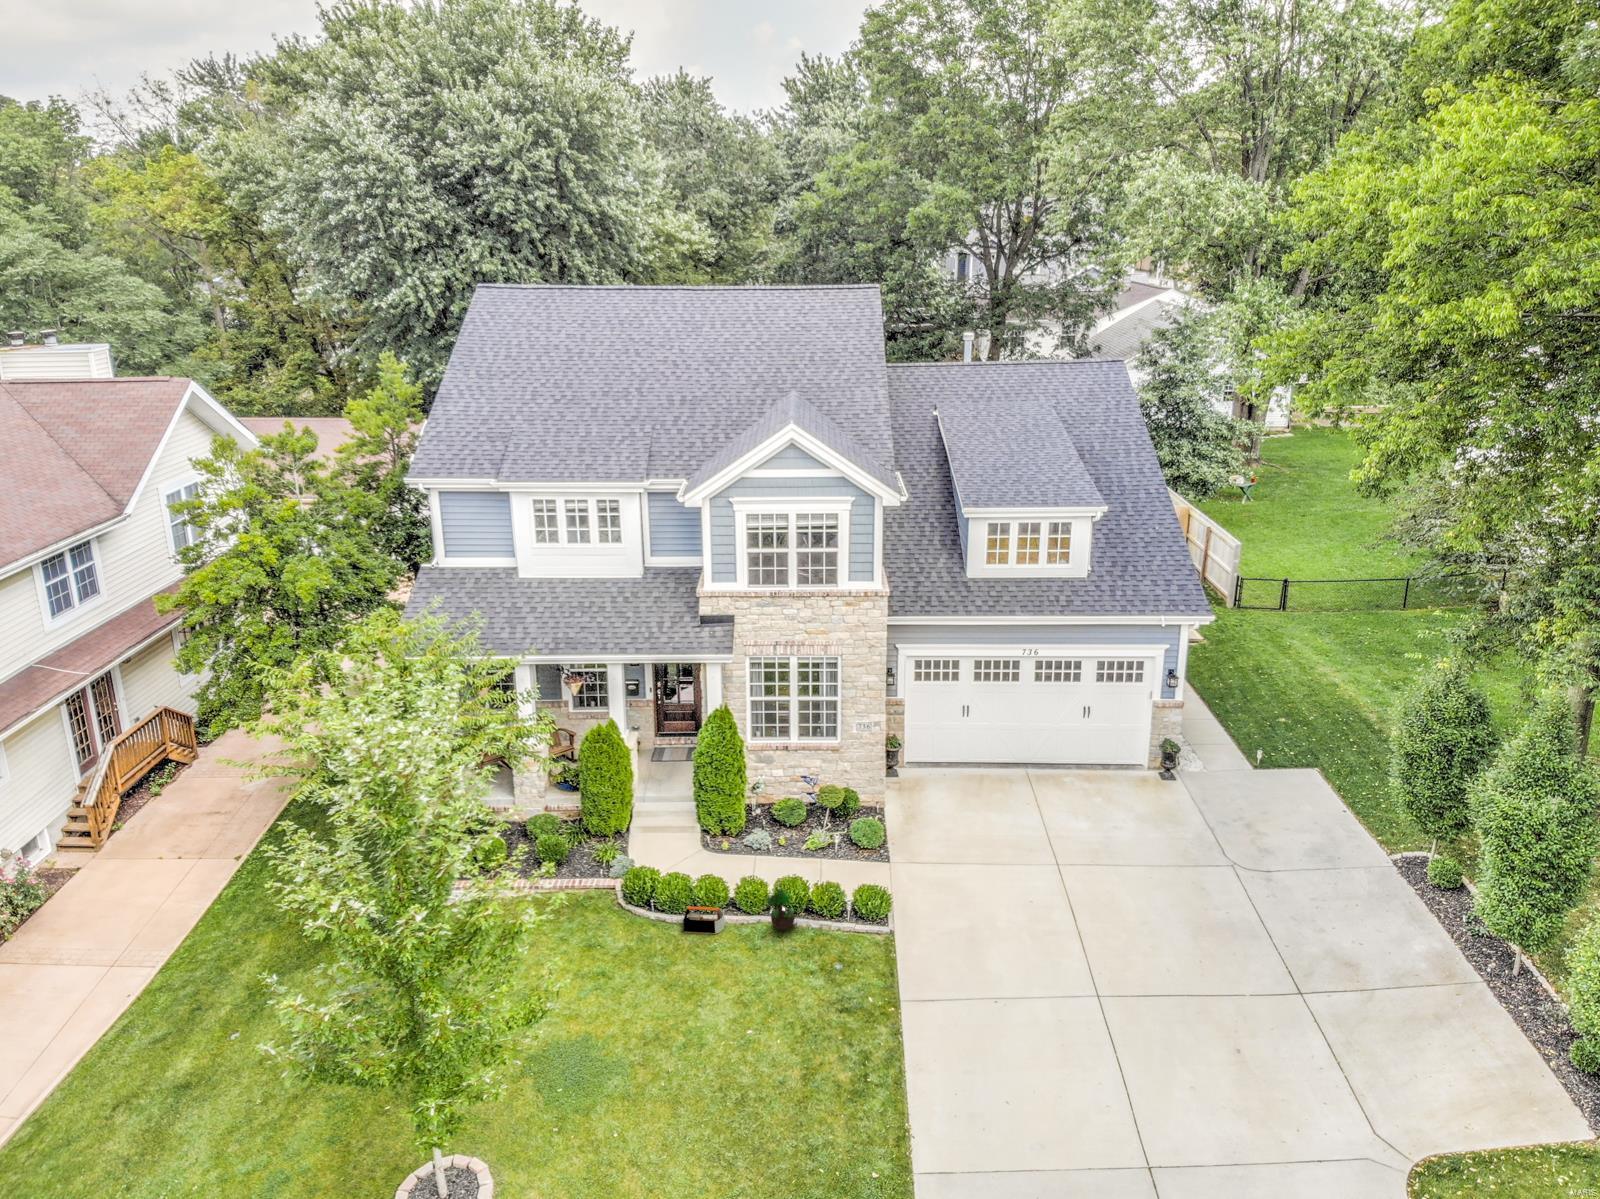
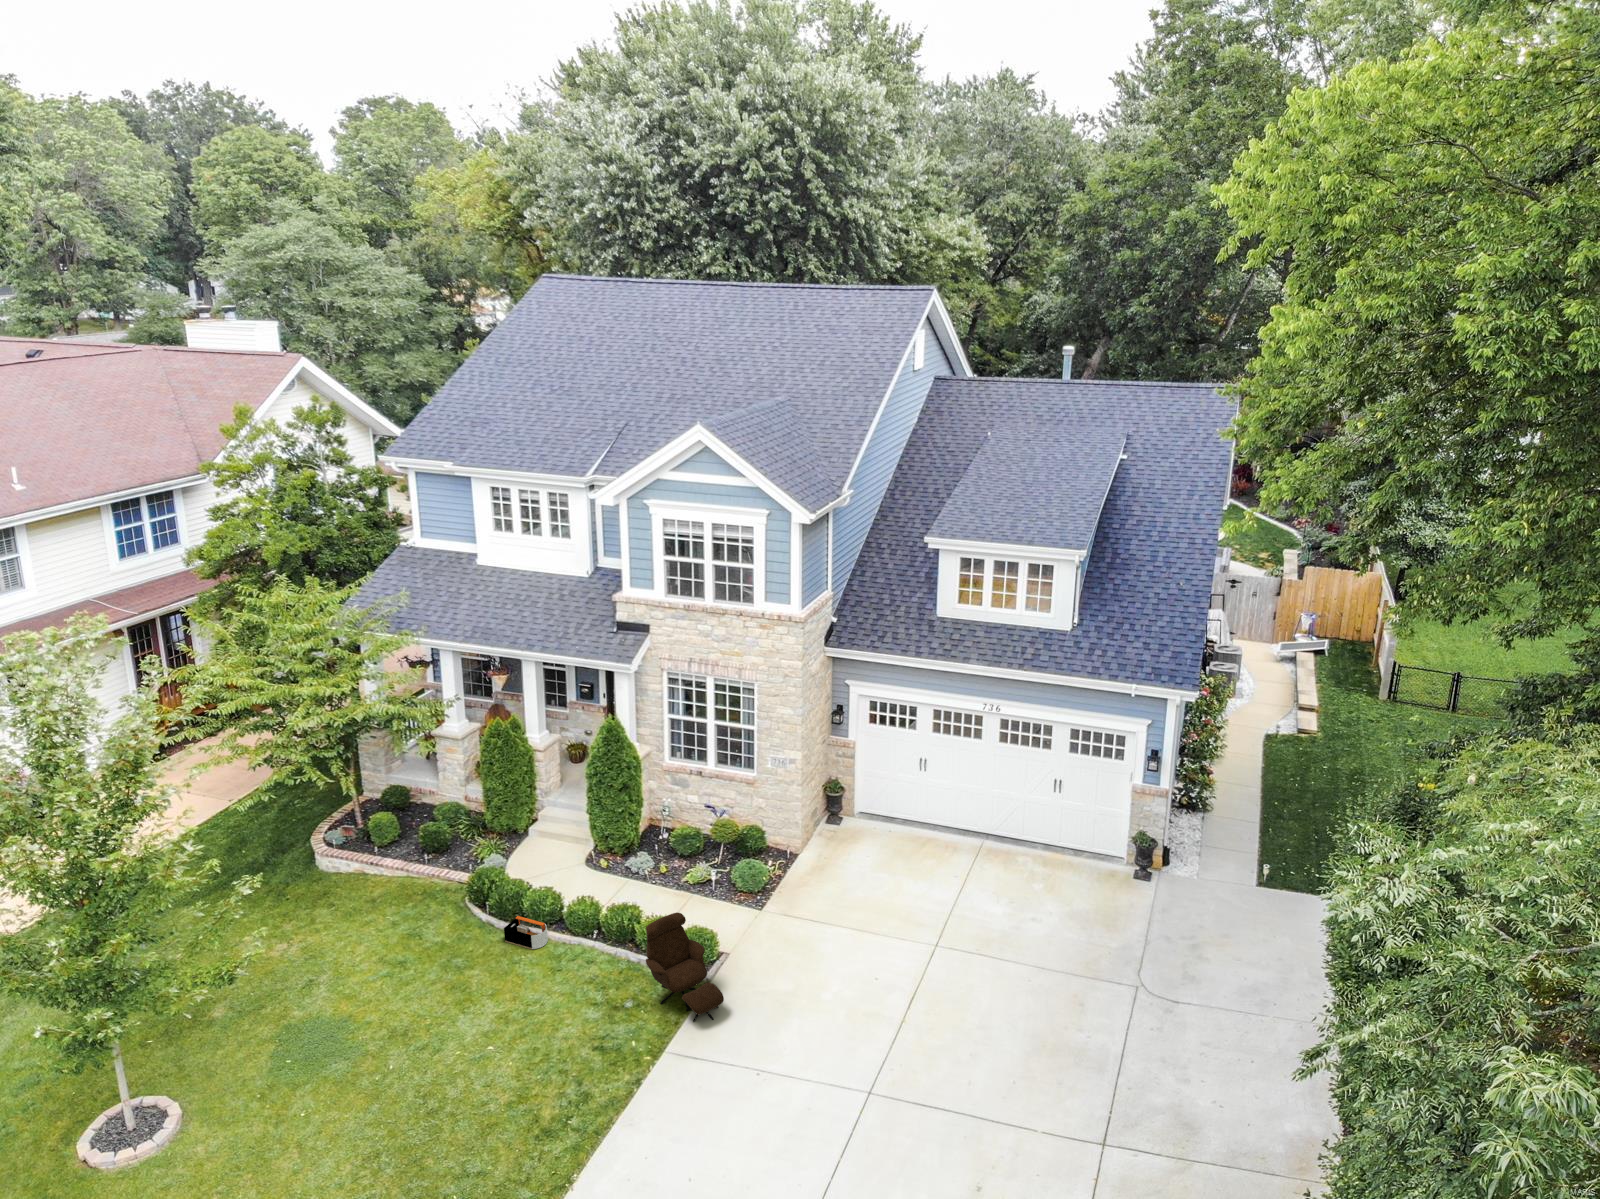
lounge chair: none [848,872,927,966] -> present [646,913,724,1022]
potted tree: present [765,888,794,930] -> none [573,908,613,959]

